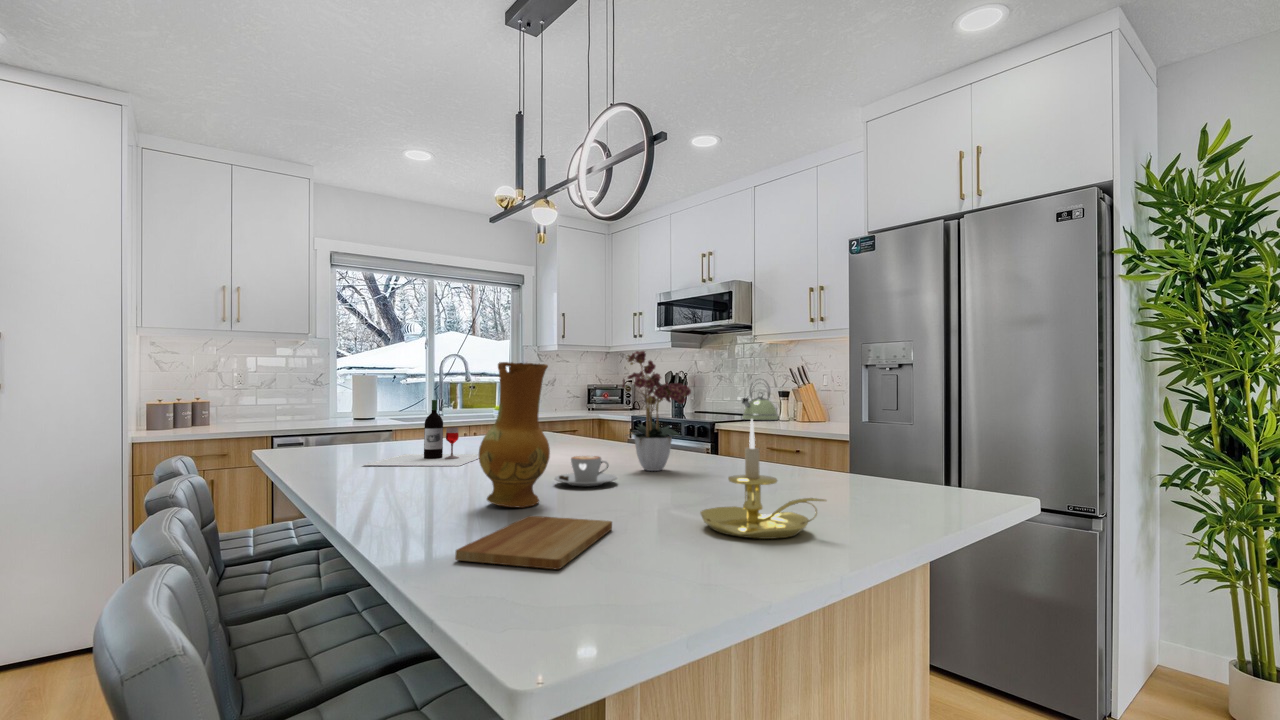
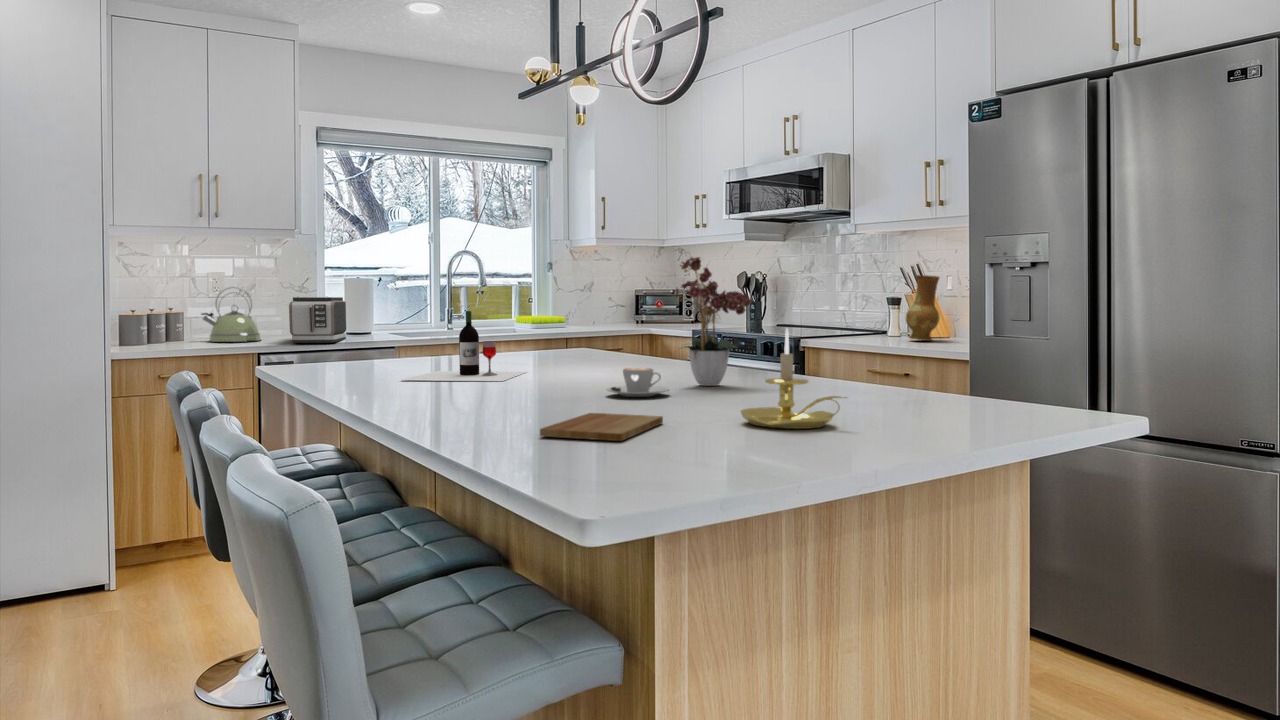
ceramic jug: present [479,362,550,508] -> present [906,275,939,341]
kettle: present [742,379,778,420] -> present [201,287,261,342]
toaster: none [298,389,352,427] -> present [289,297,346,343]

